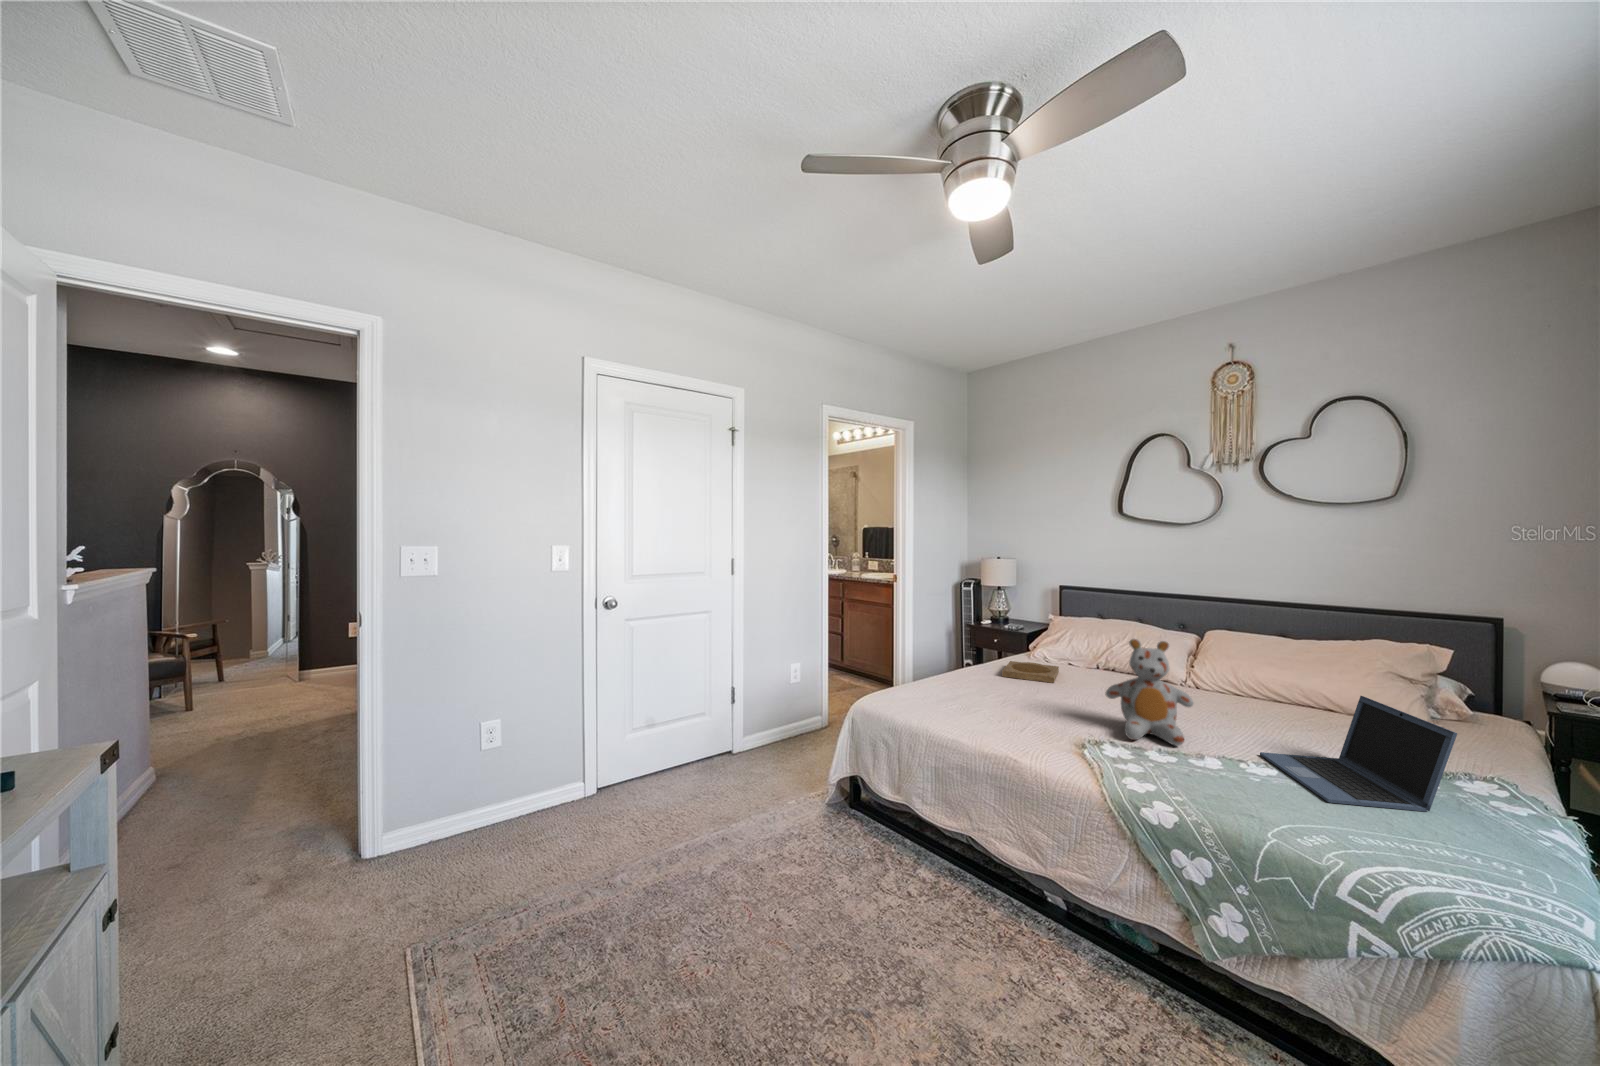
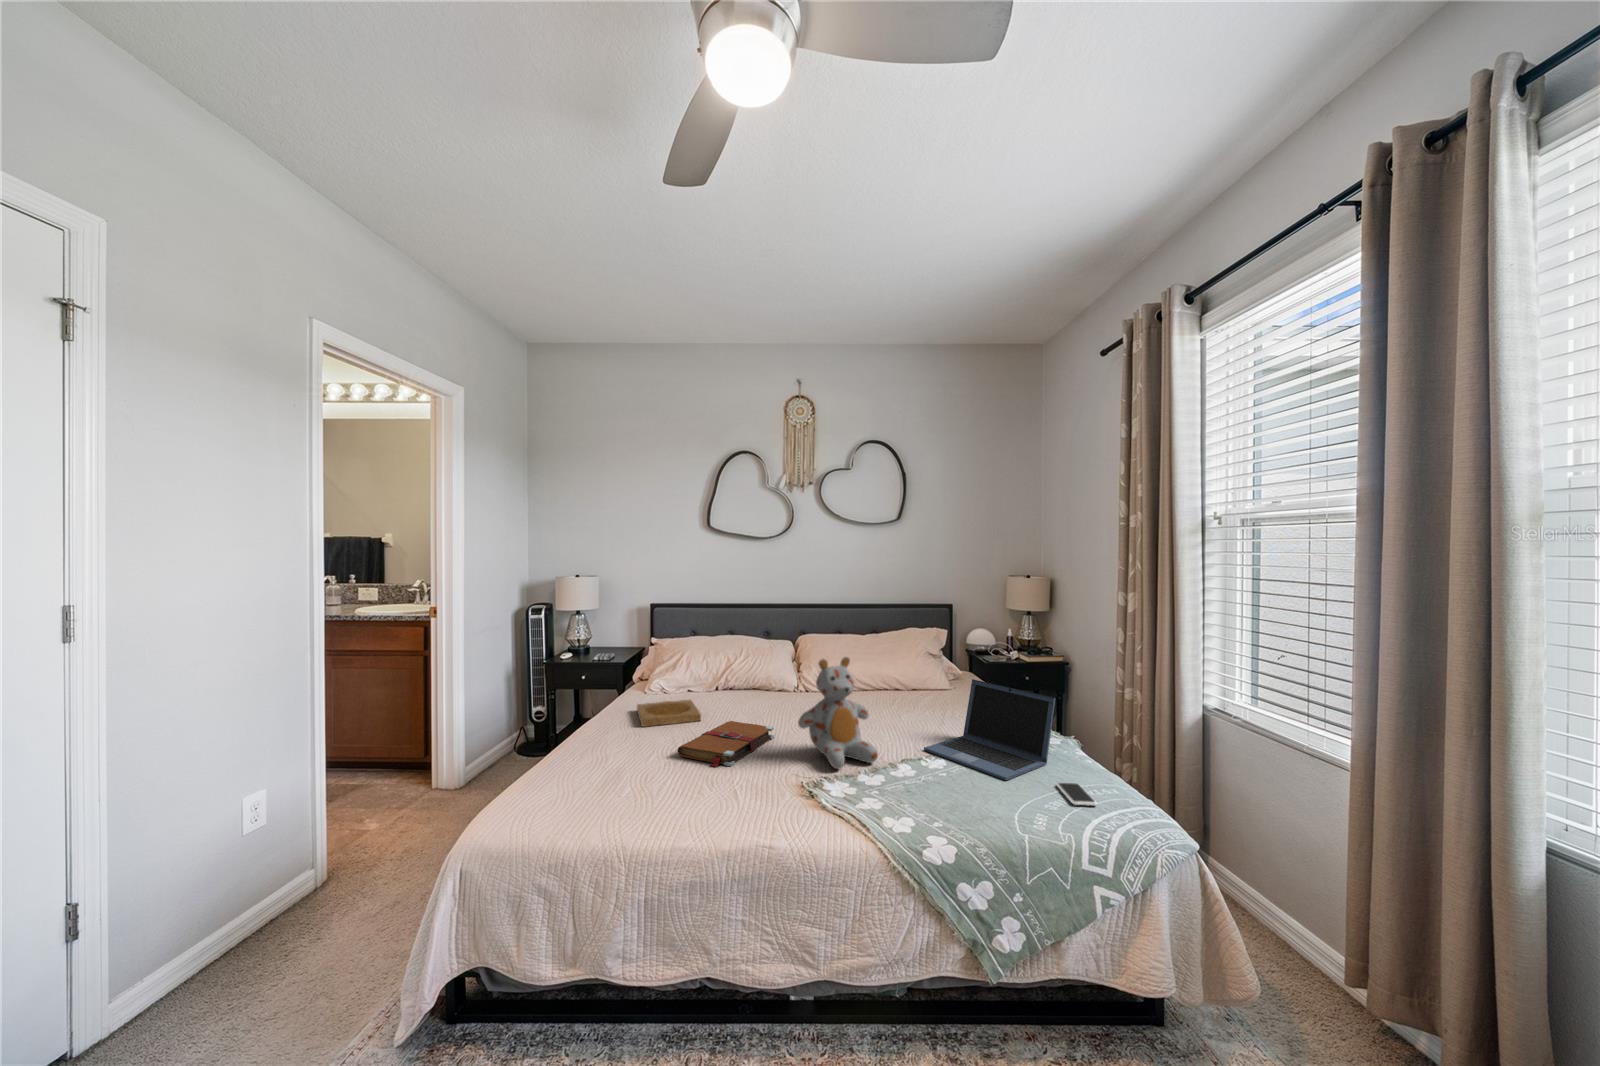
book: none [1007,686,1104,714] -> present [678,721,774,767]
smartphone: none [1389,825,1441,856] -> present [1056,783,1097,805]

